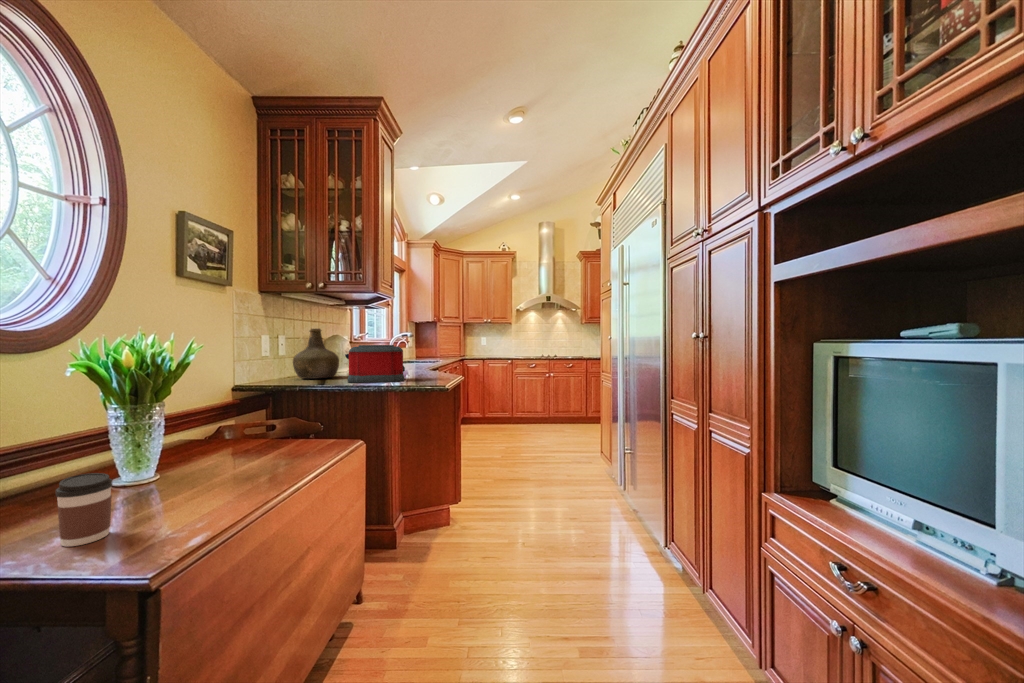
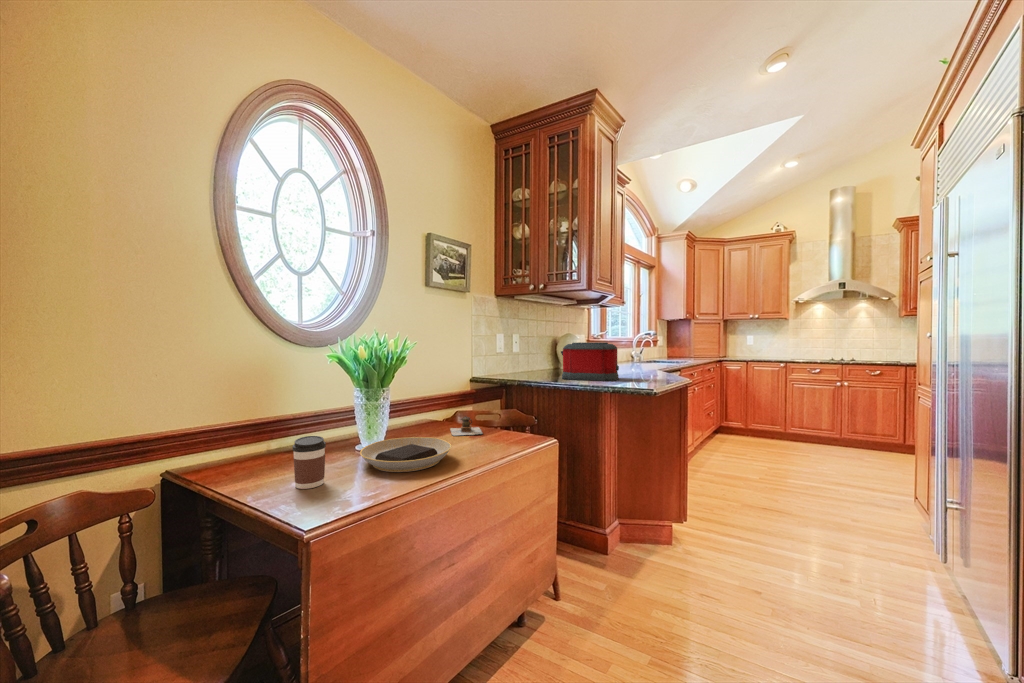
bottle: present [293,329,339,379] -> none [523,327,562,373]
teapot: none [229,430,279,455] -> present [450,416,482,436]
plate: none [140,457,271,503] -> present [360,437,452,472]

